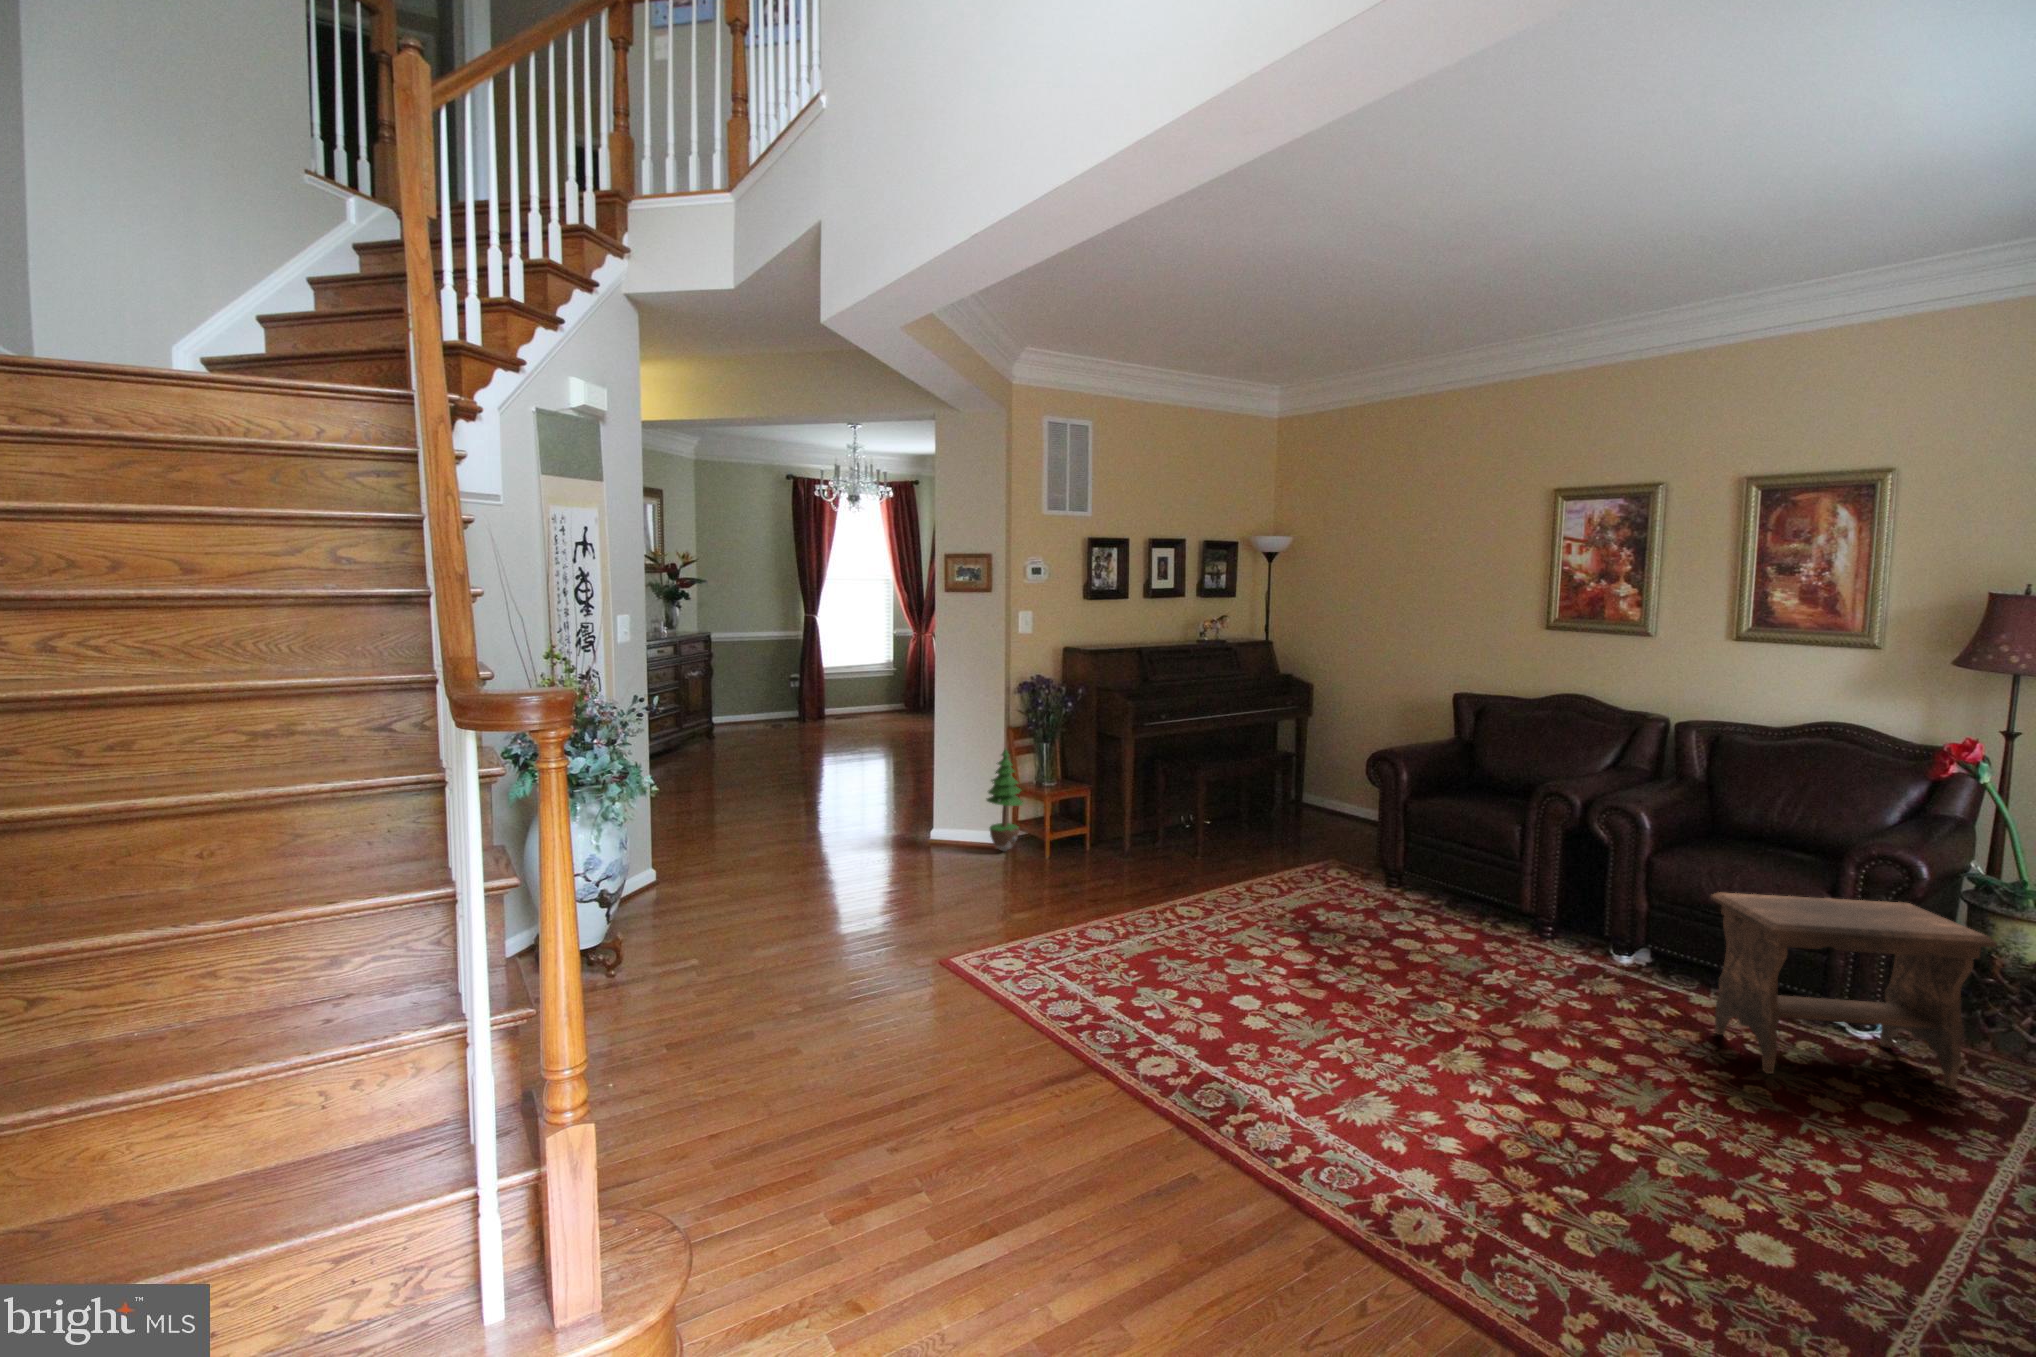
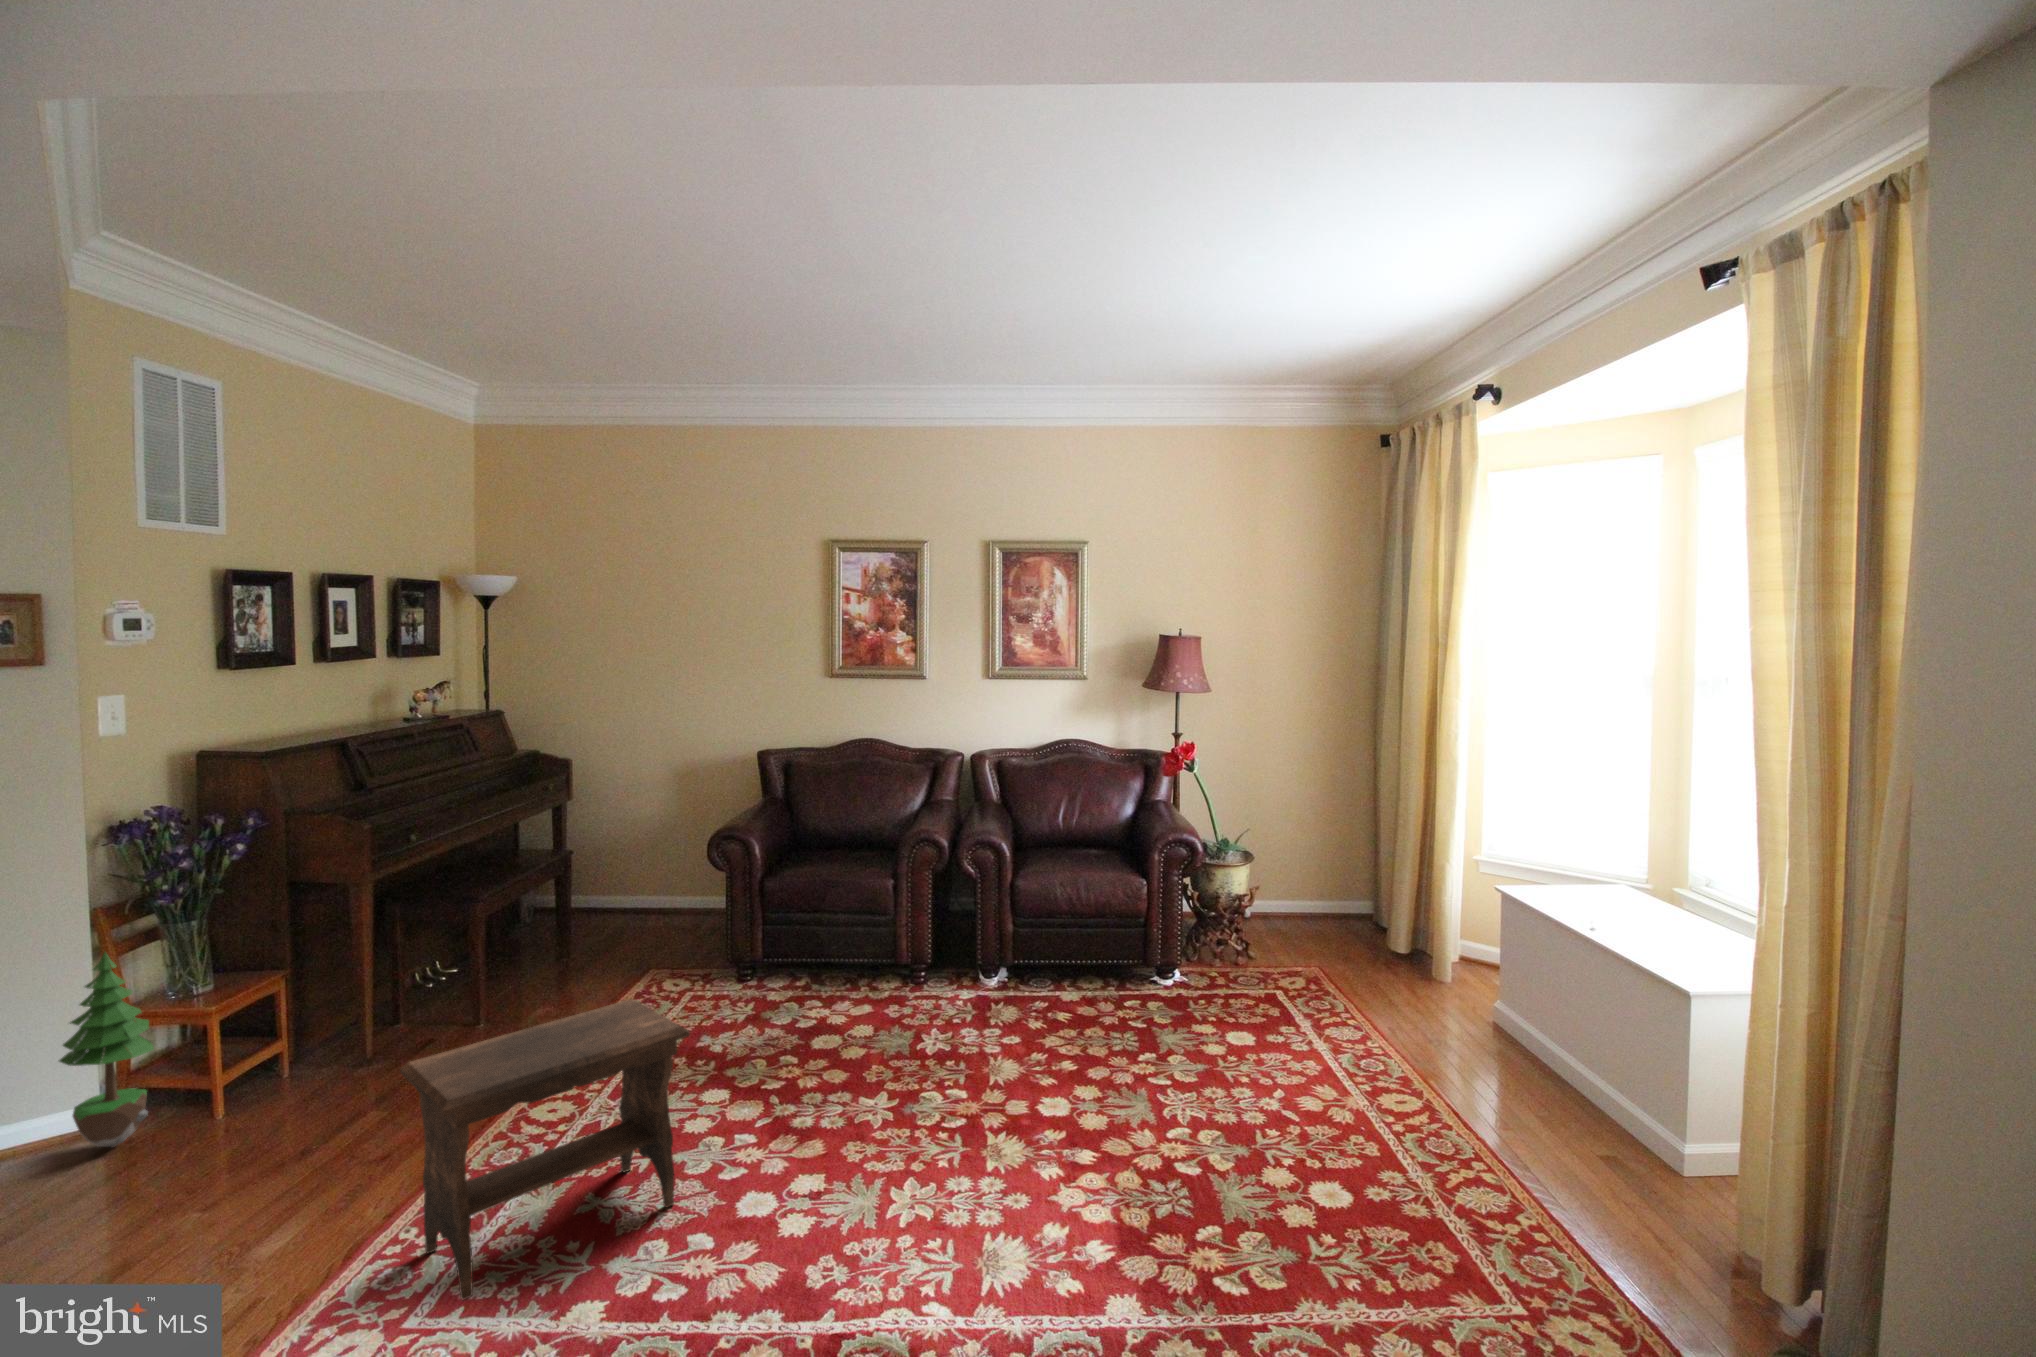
footstool: present [1711,892,1997,1089] -> present [400,999,690,1300]

